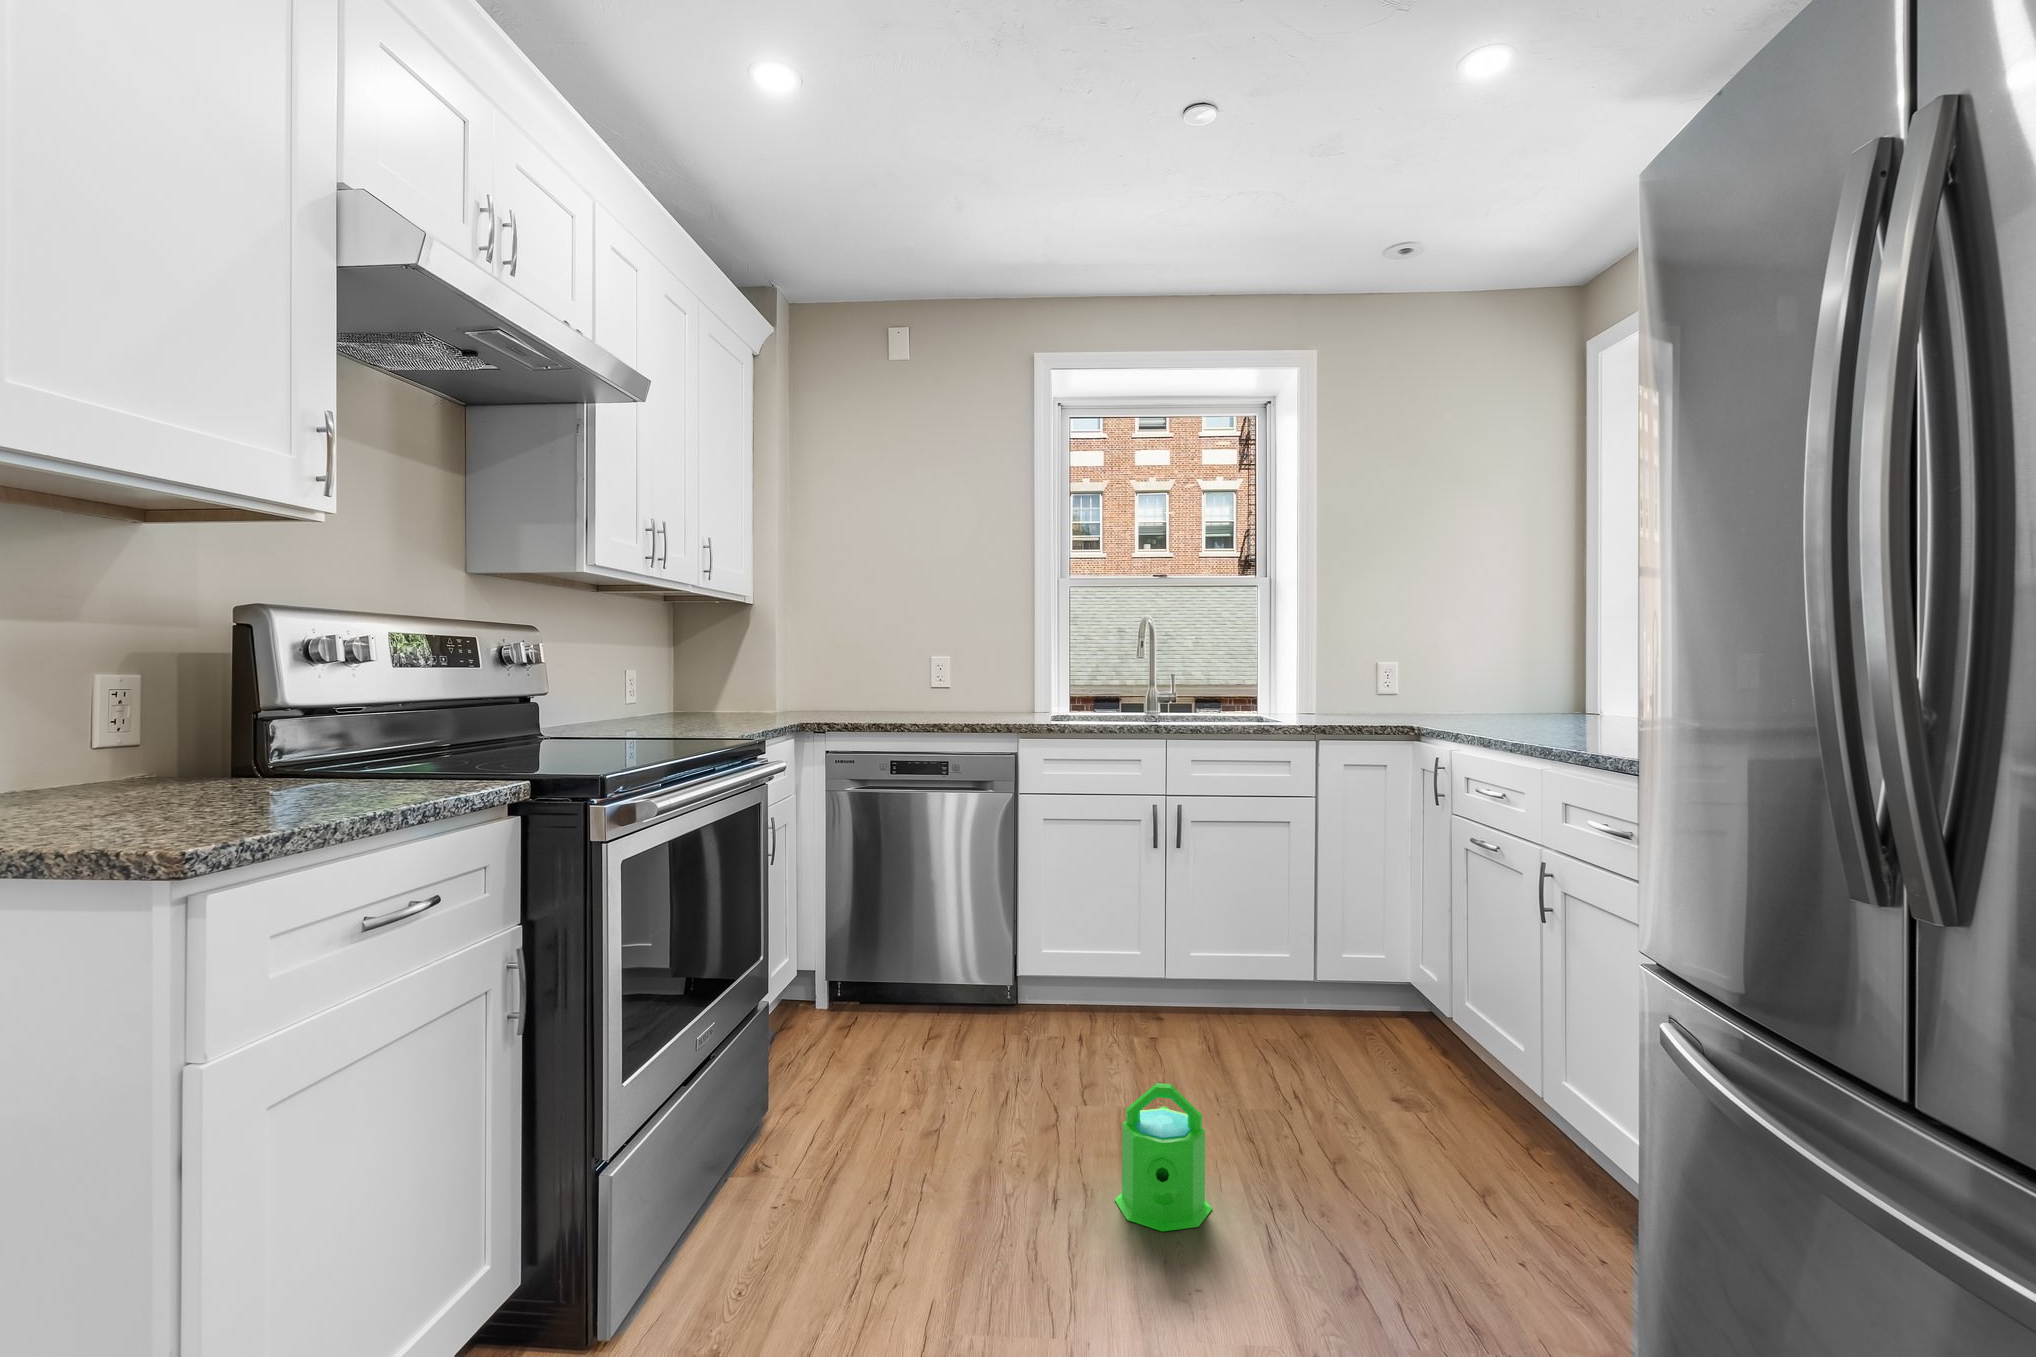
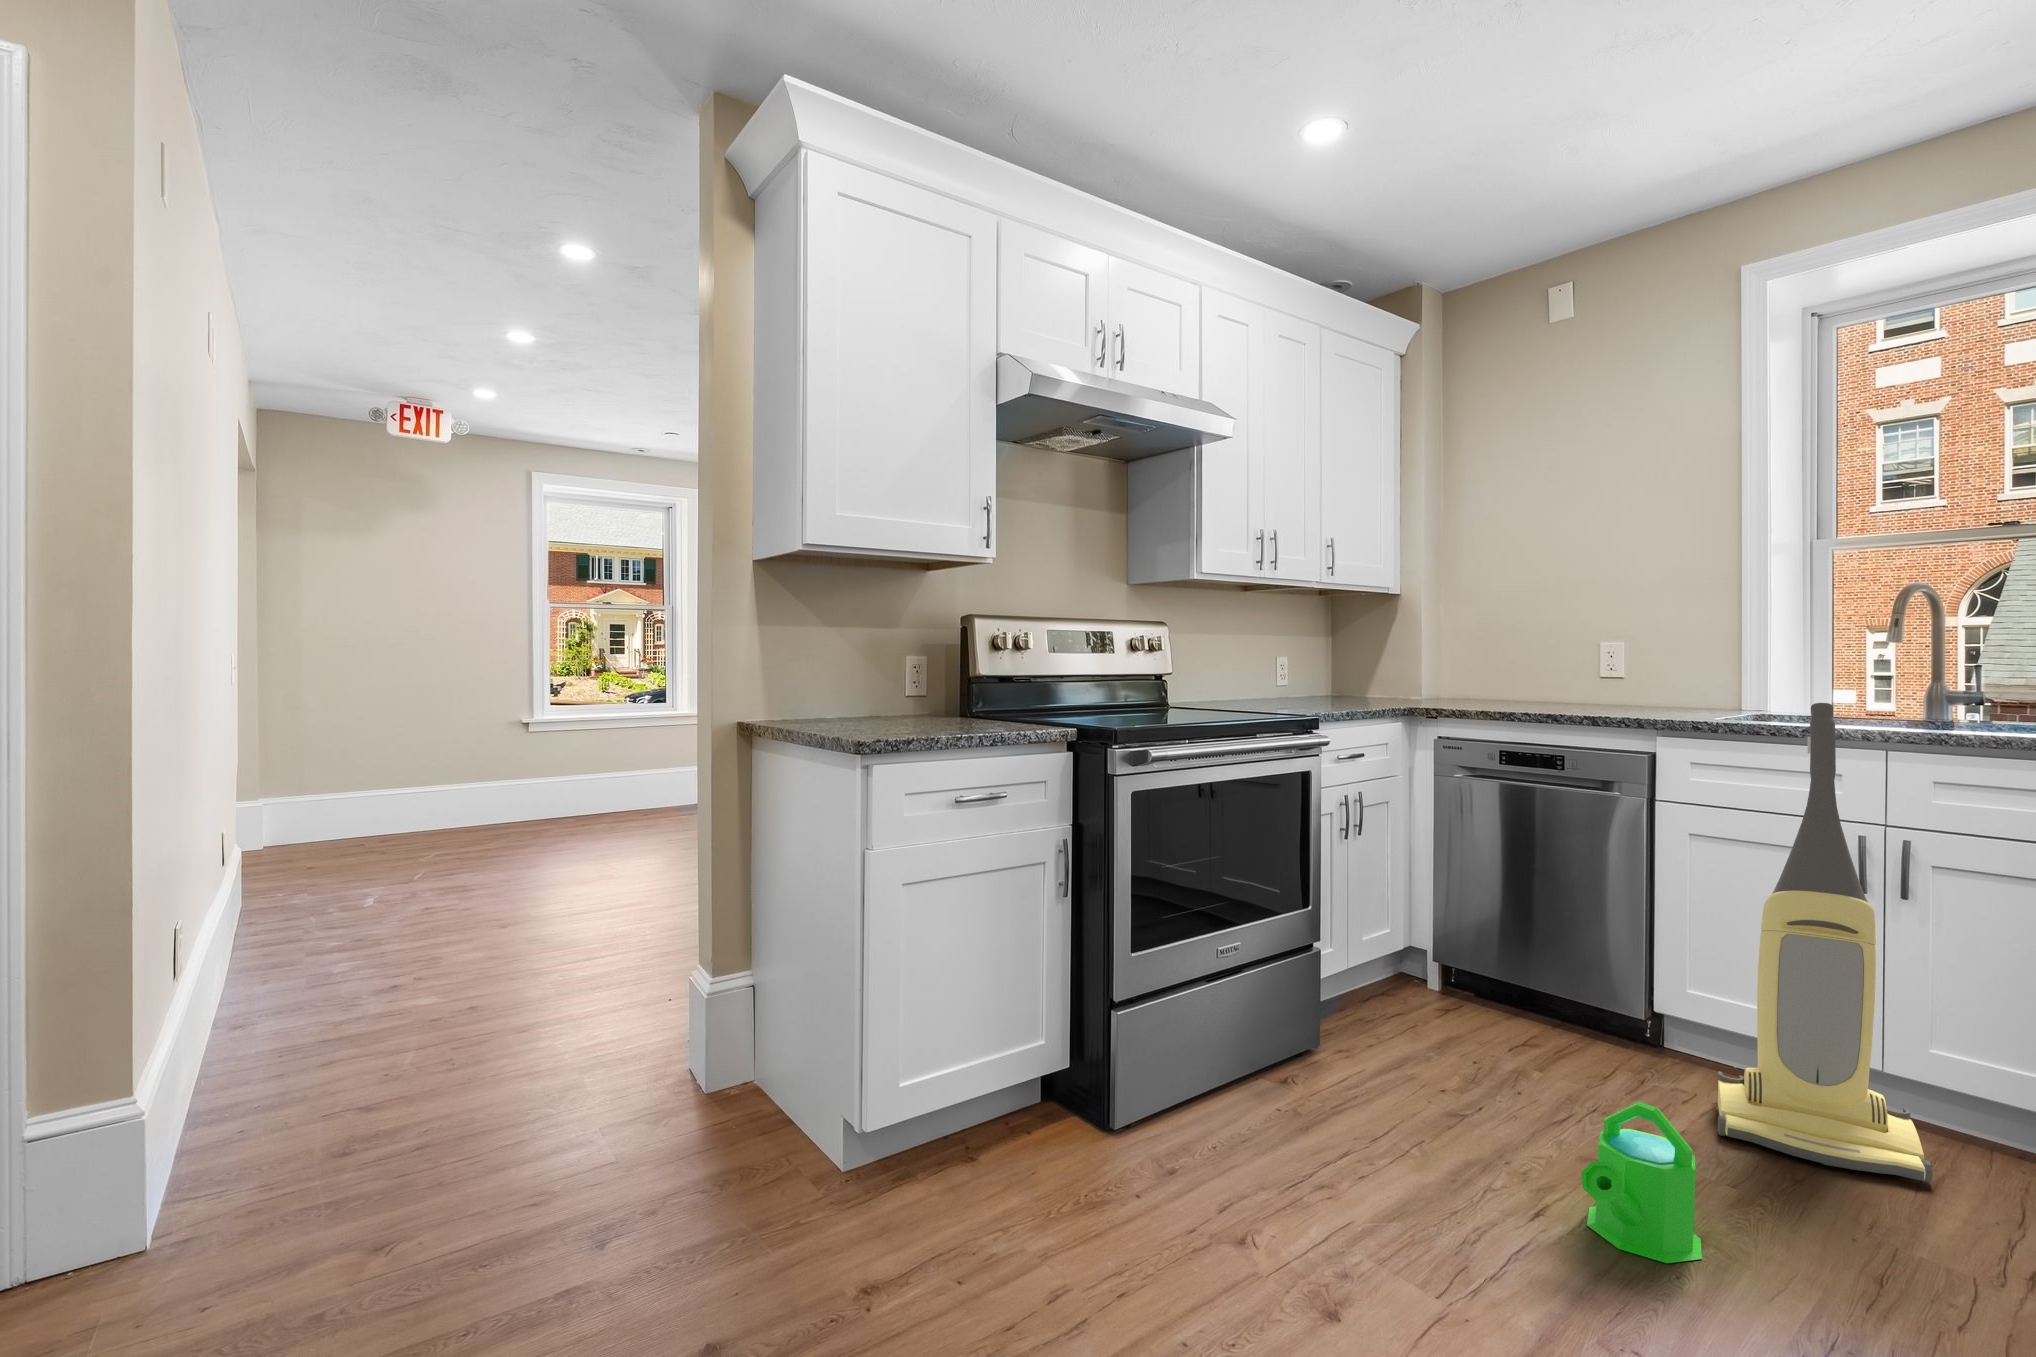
vacuum cleaner: none [1112,702,1261,1086] -> present [1717,703,1933,1183]

